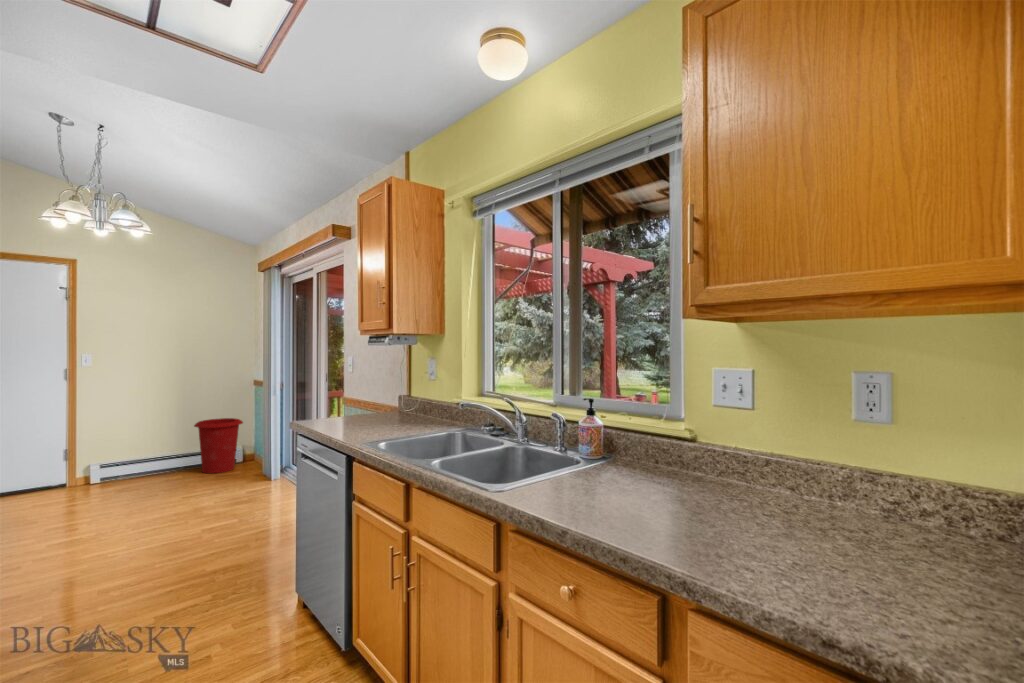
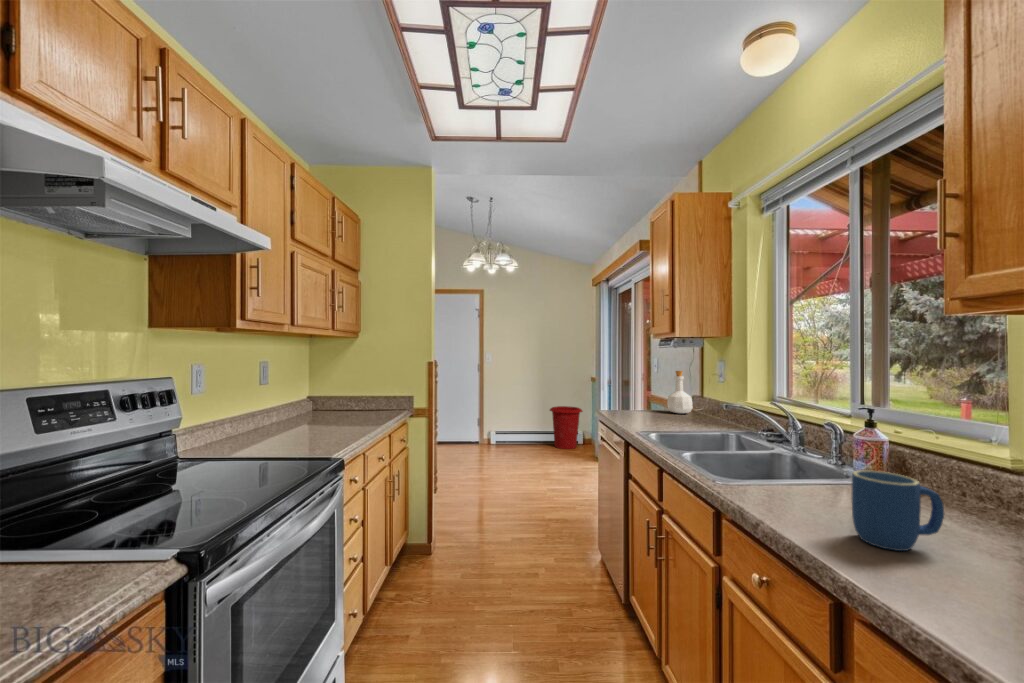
bottle: none [377,370,404,416] -> present [667,371,692,413]
mug: none [636,458,695,526] -> present [852,470,944,551]

